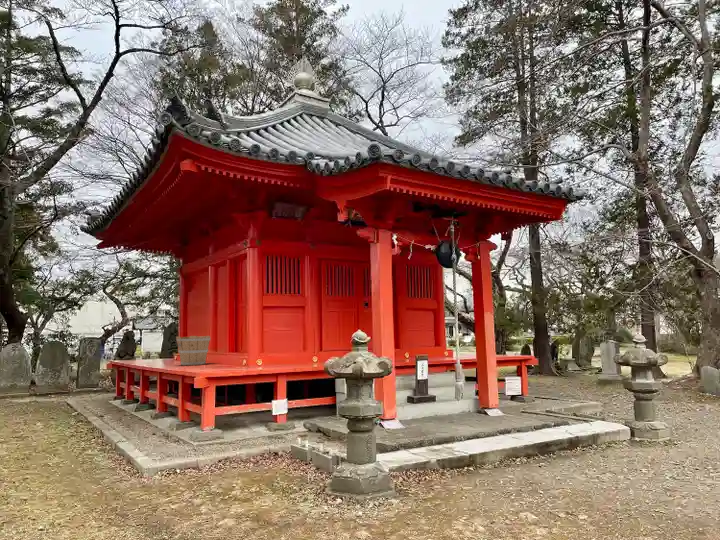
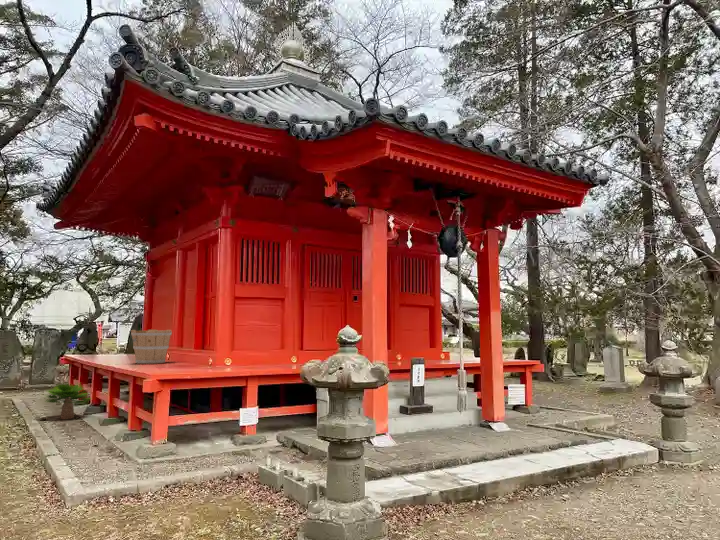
potted plant: none [101,382,143,415] -> present [46,383,90,419]

